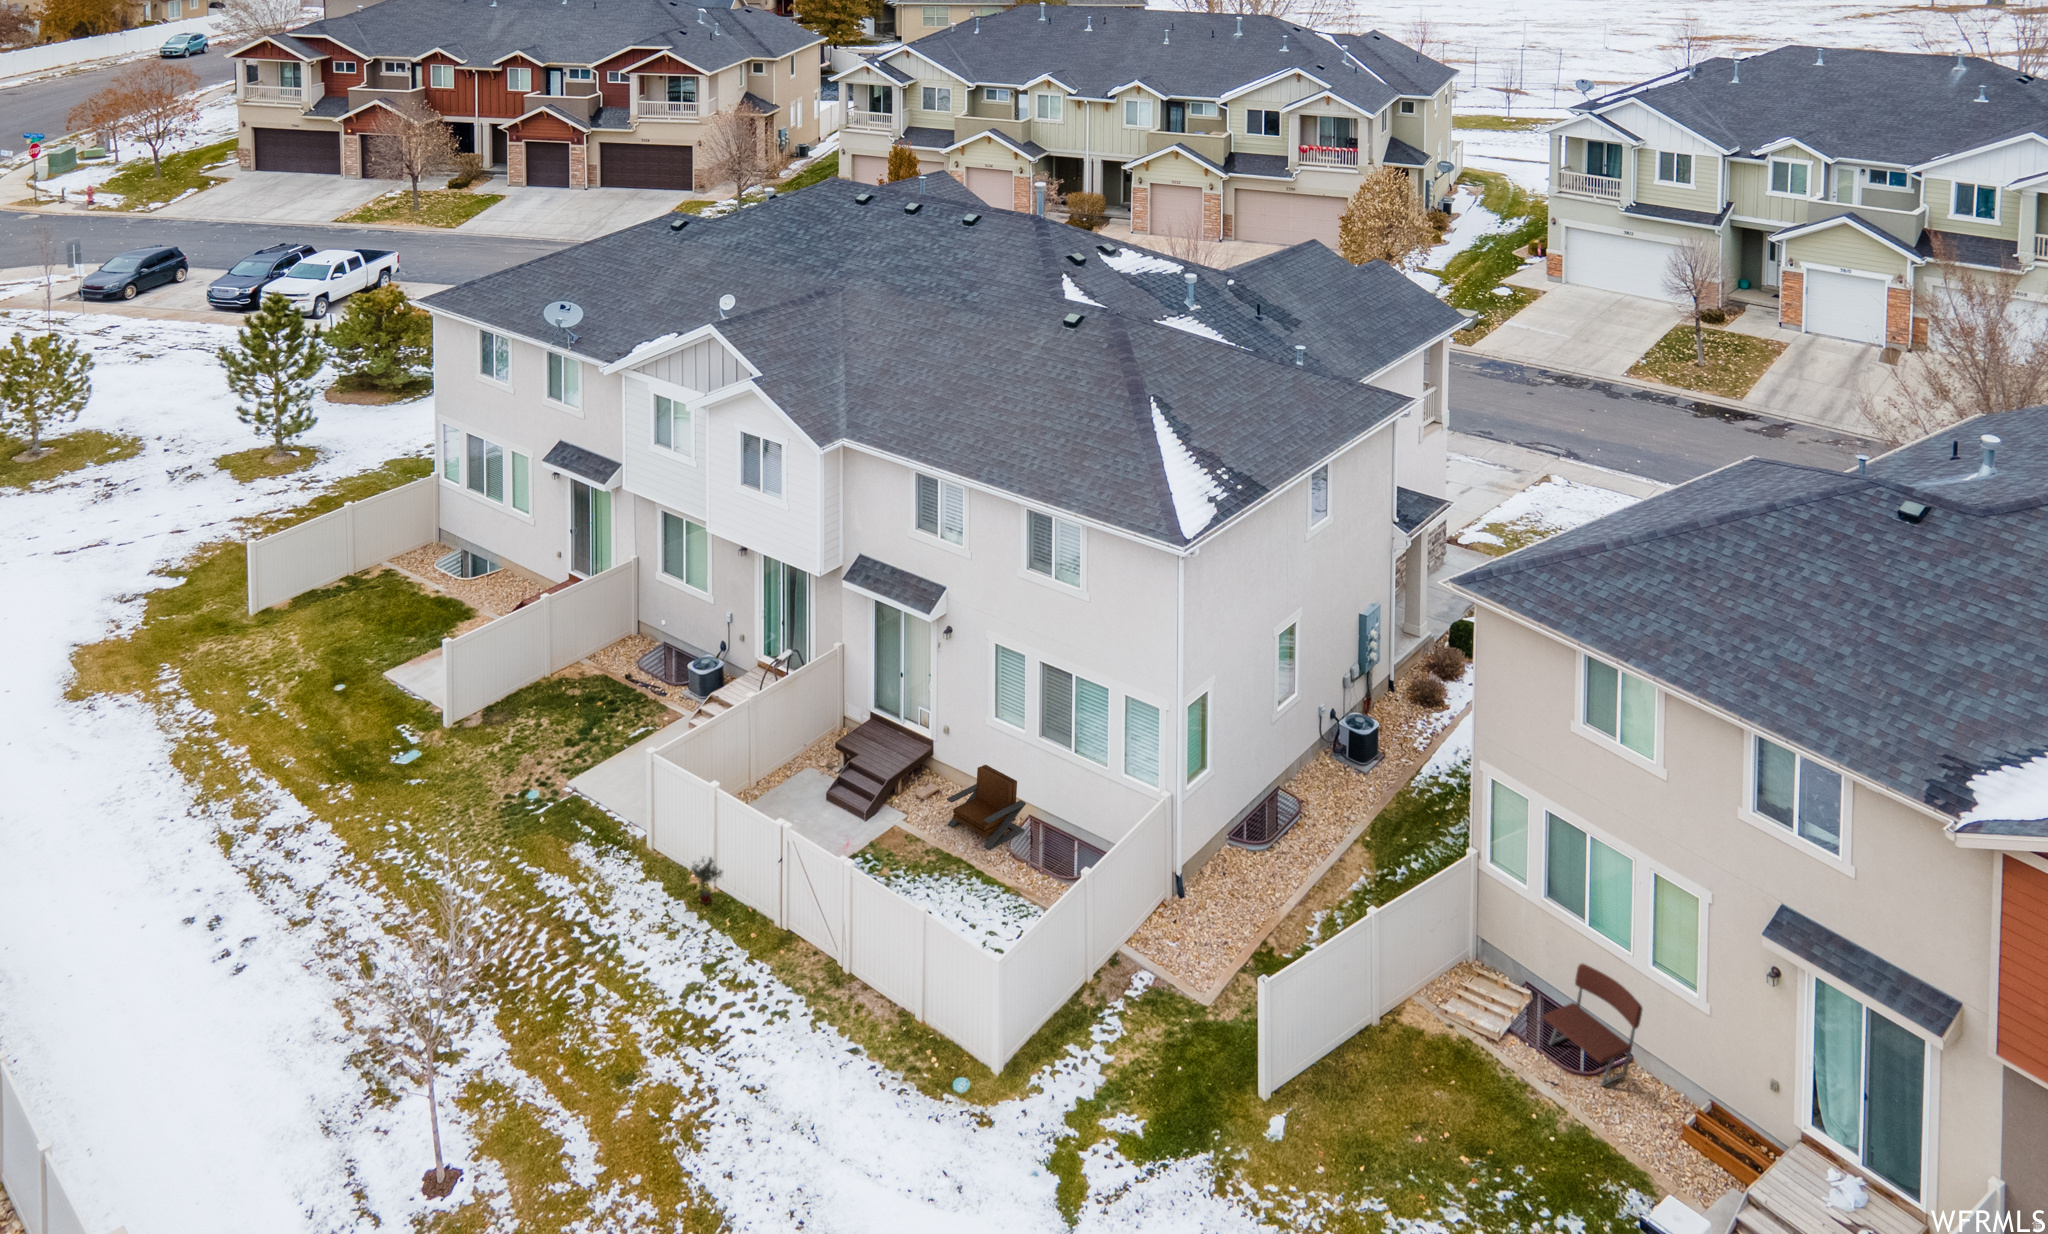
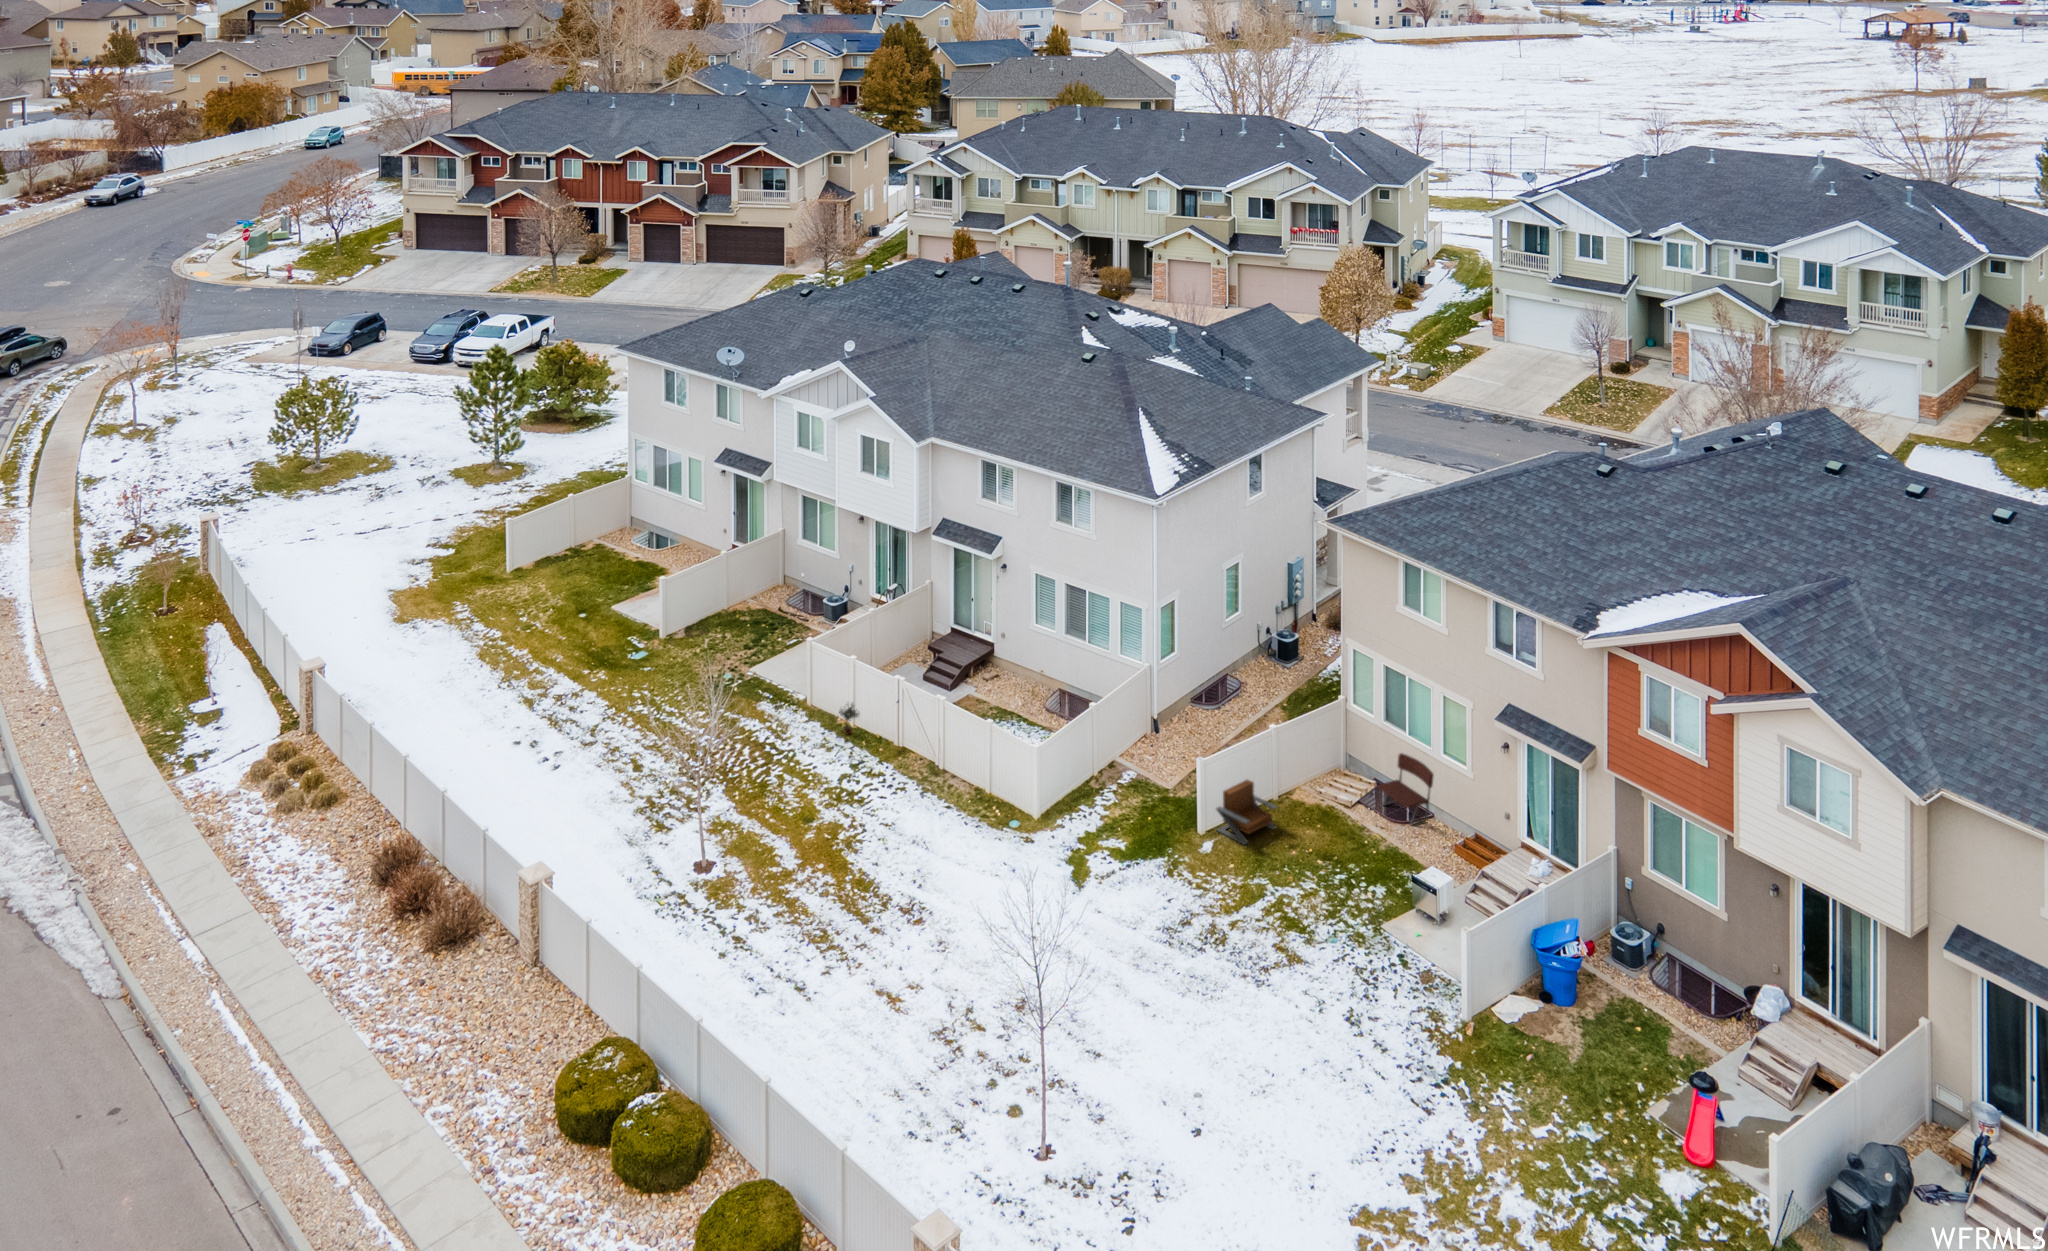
lounge chair: present [947,765,1026,850] -> present [1216,780,1277,845]

